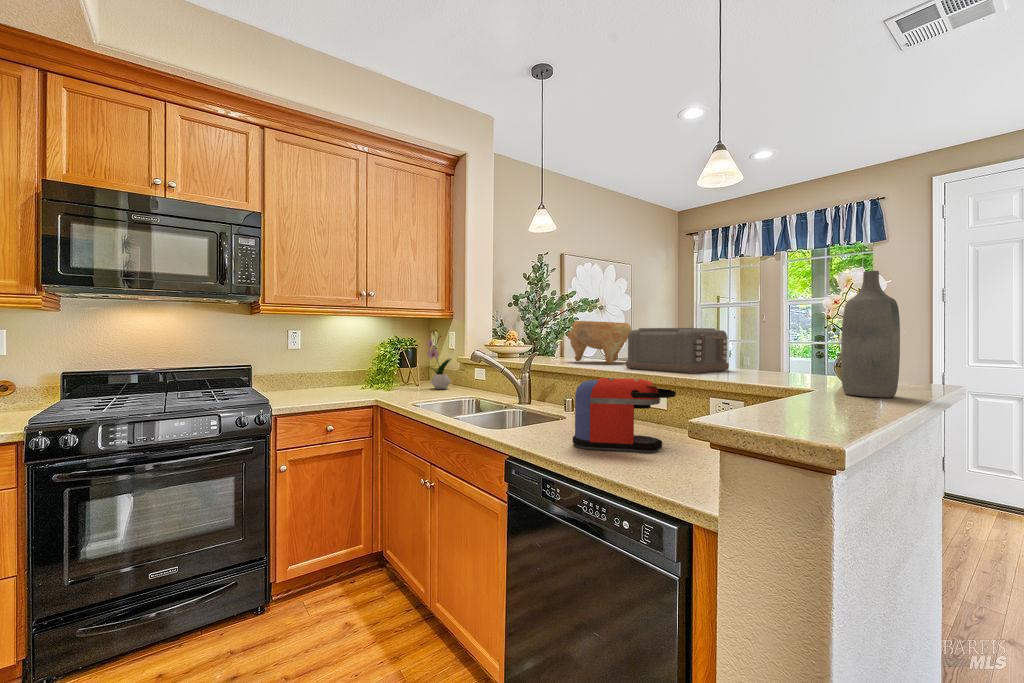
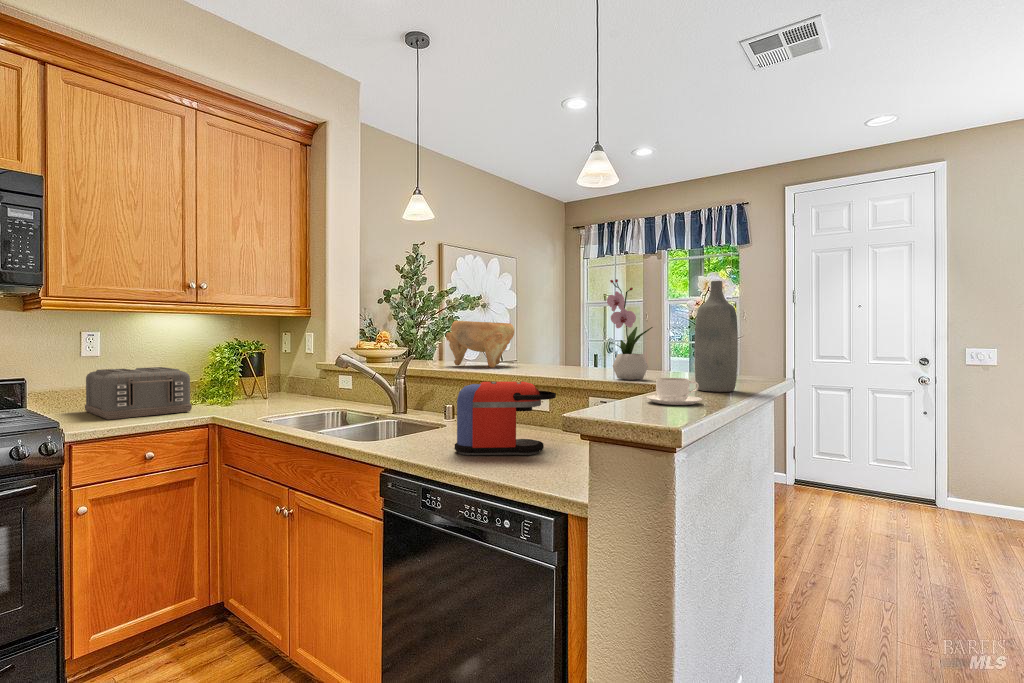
toaster: present [626,328,729,373] -> present [85,367,192,420]
flower arrangement: present [427,331,451,389] -> present [607,279,653,380]
coffee cup: none [787,381,864,413] -> present [646,378,702,405]

